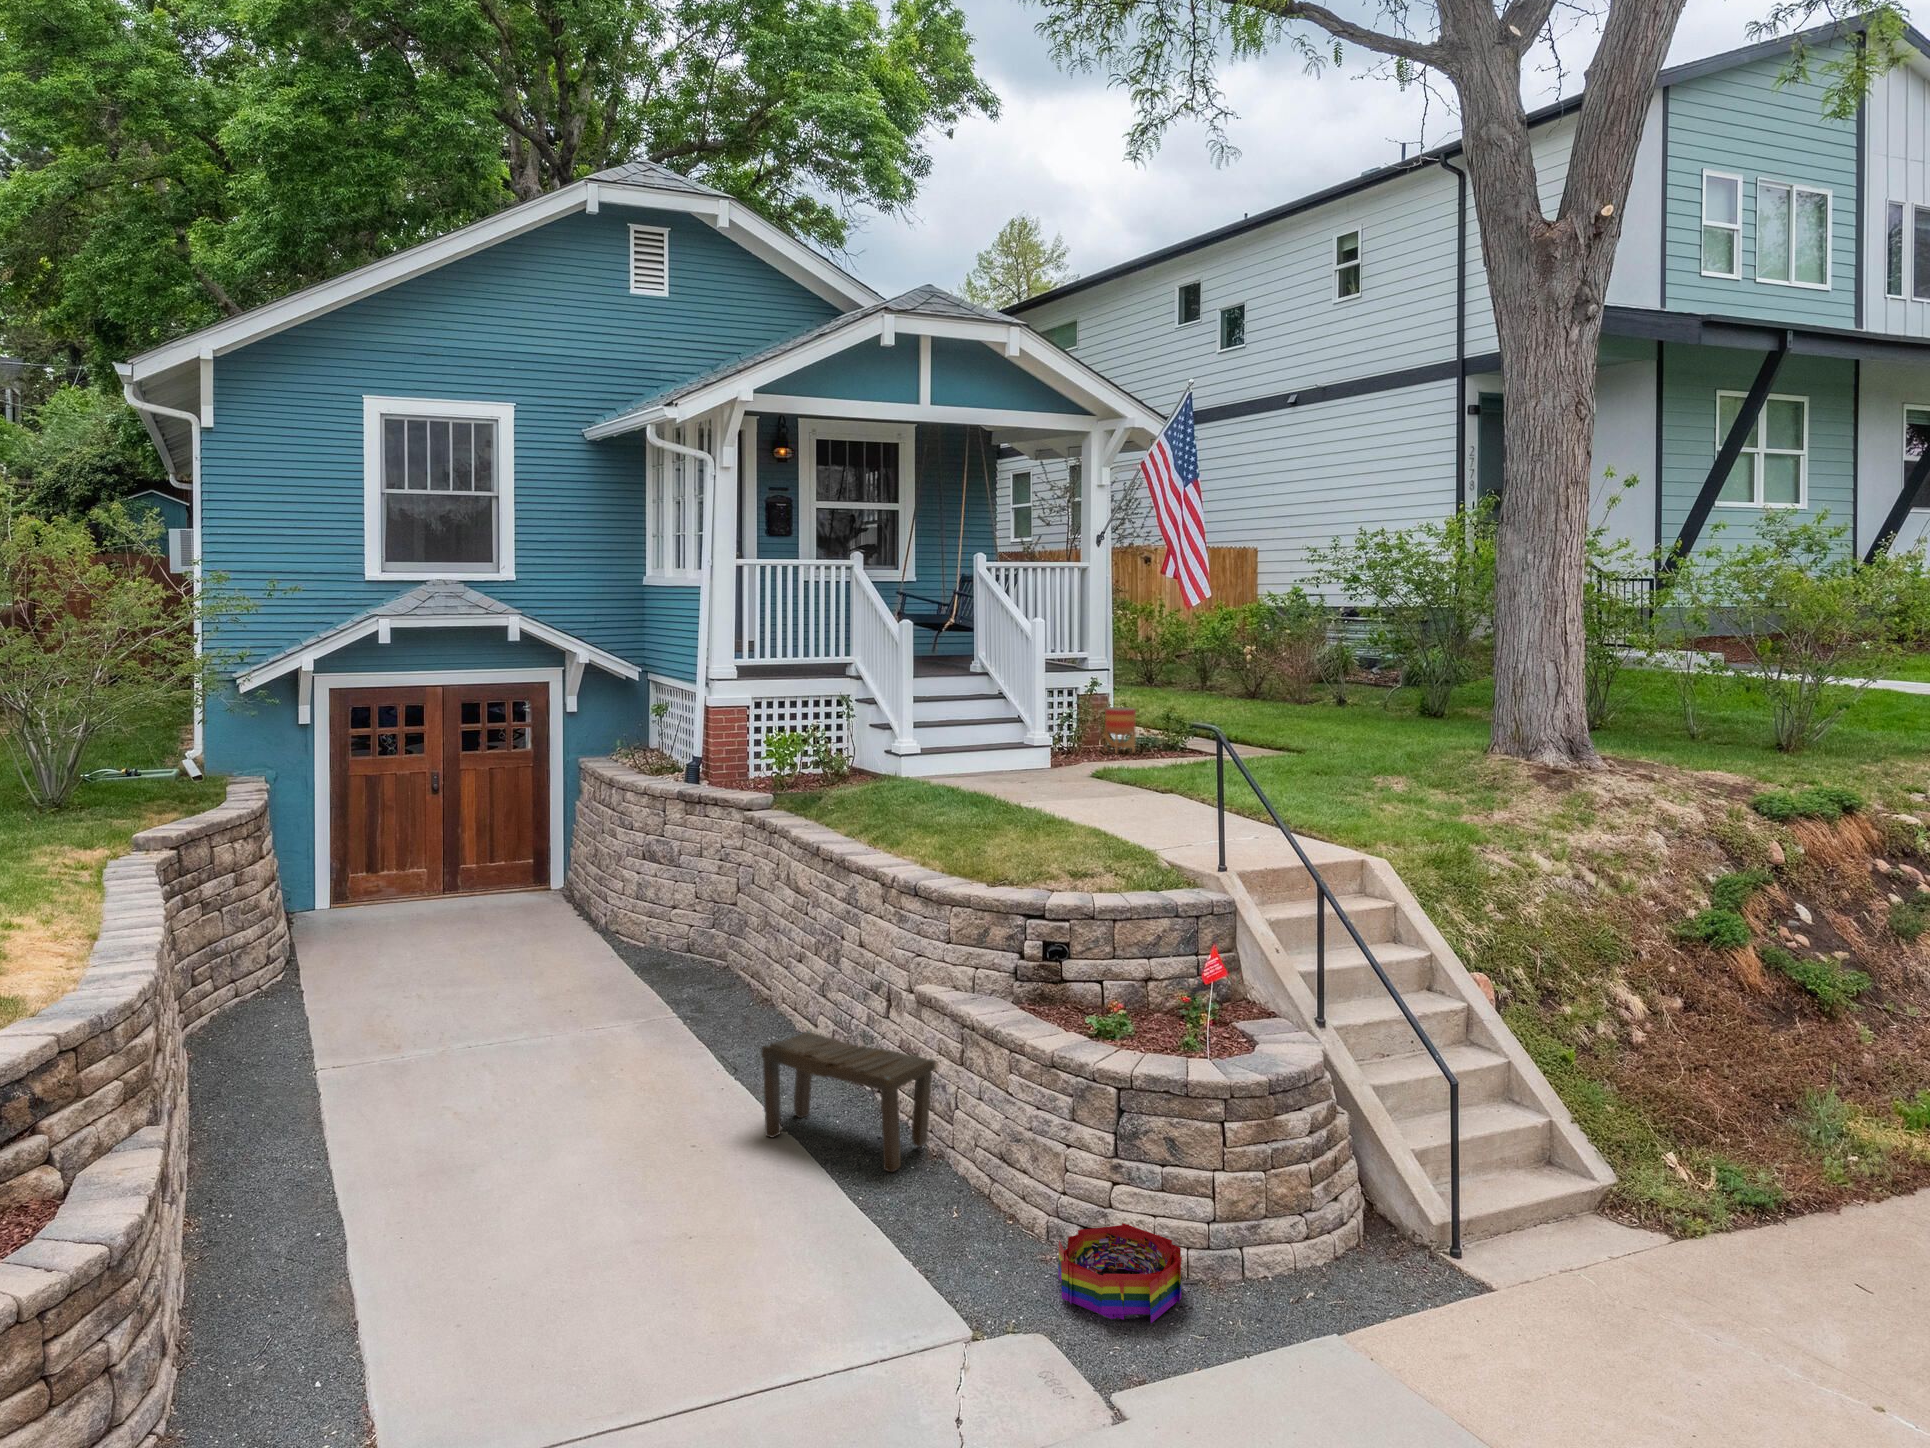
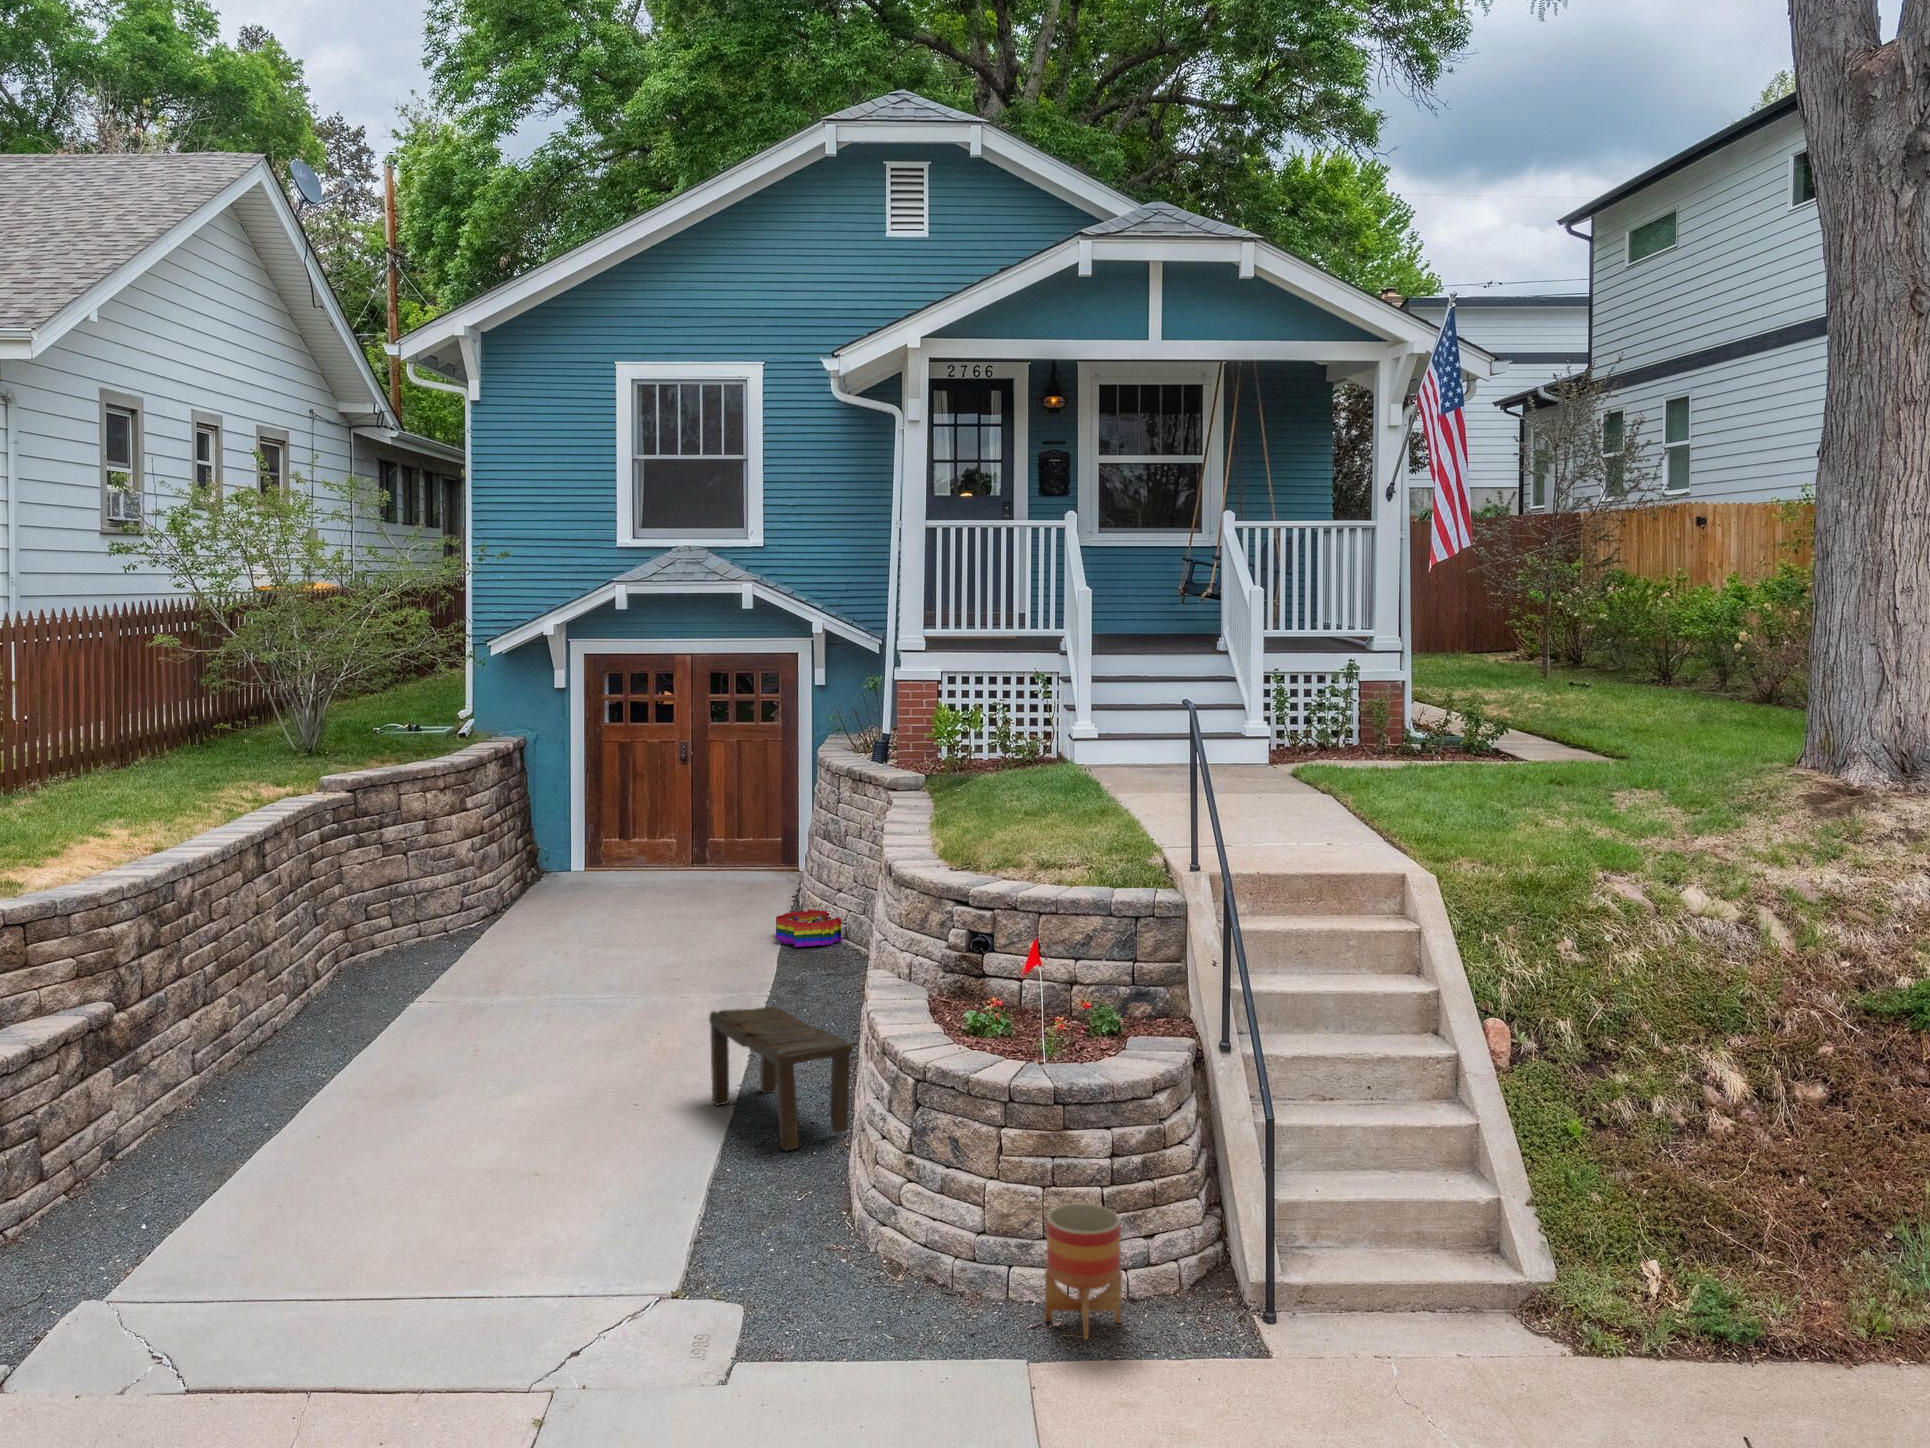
planter: present [1104,707,1136,753] -> present [1045,1203,1122,1340]
storage bin: present [1058,1223,1182,1323] -> present [776,910,843,947]

